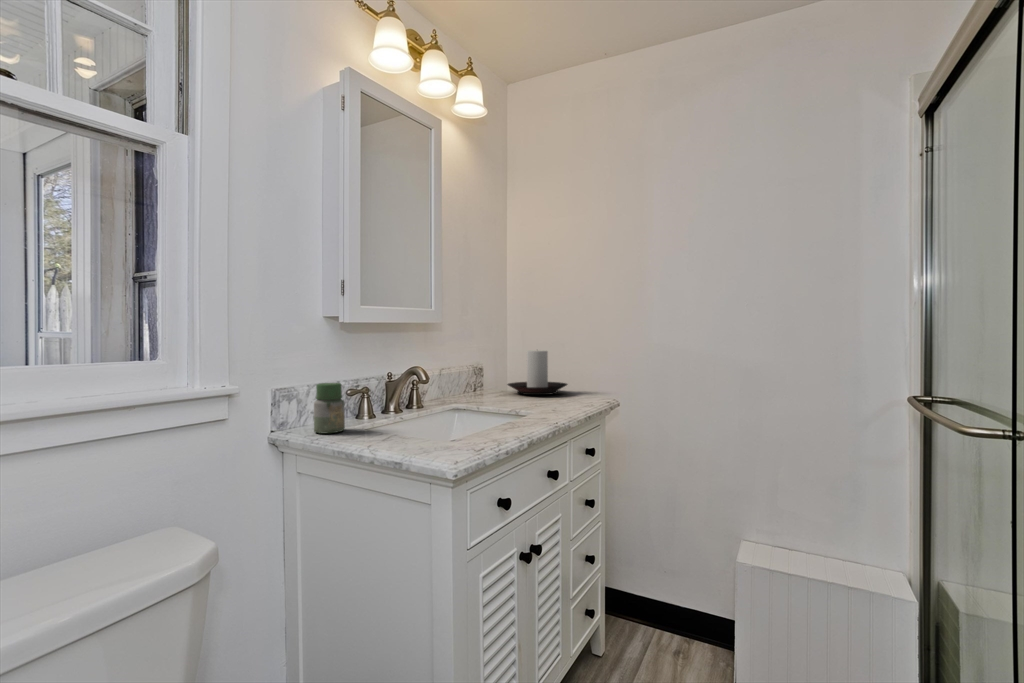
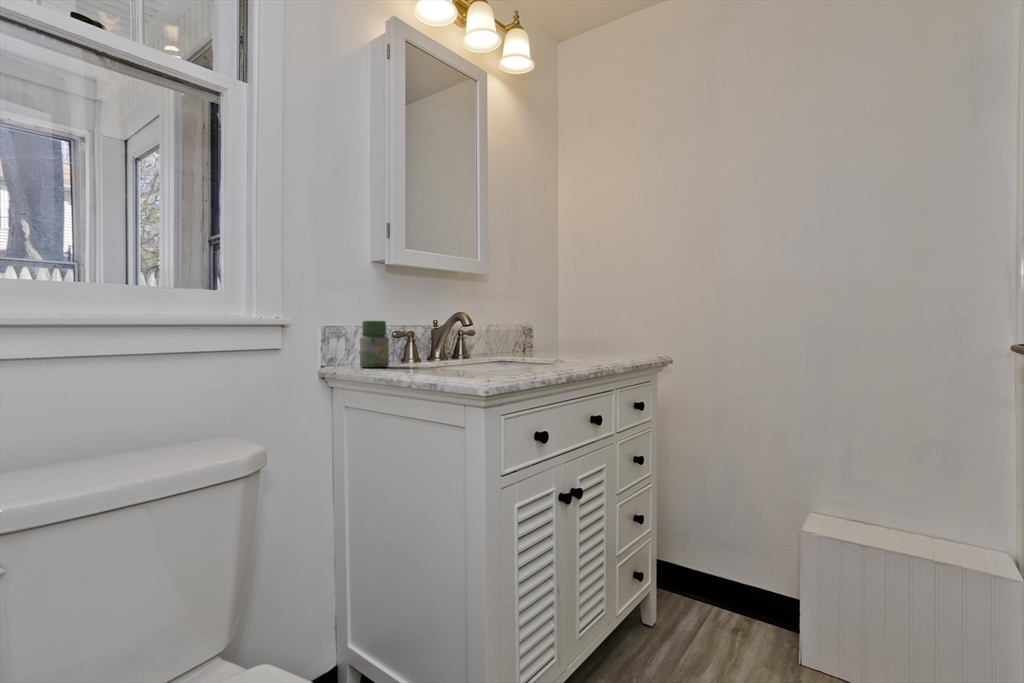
candle holder: present [507,350,567,395] -> none [556,308,620,356]

